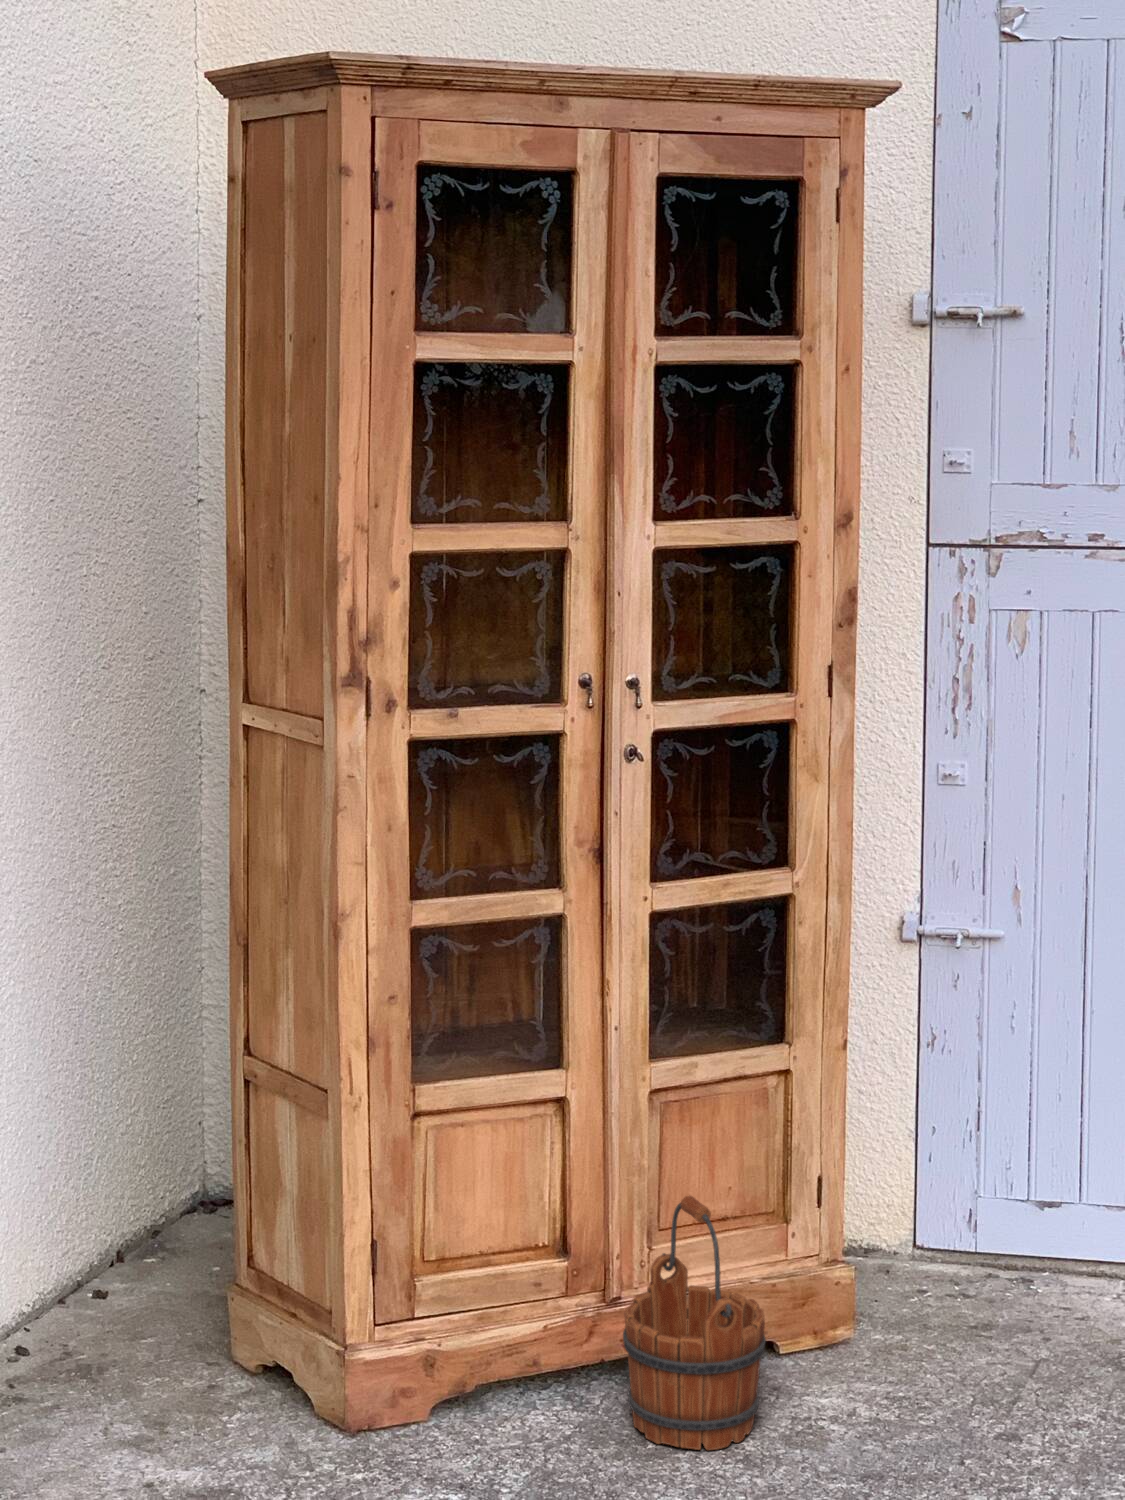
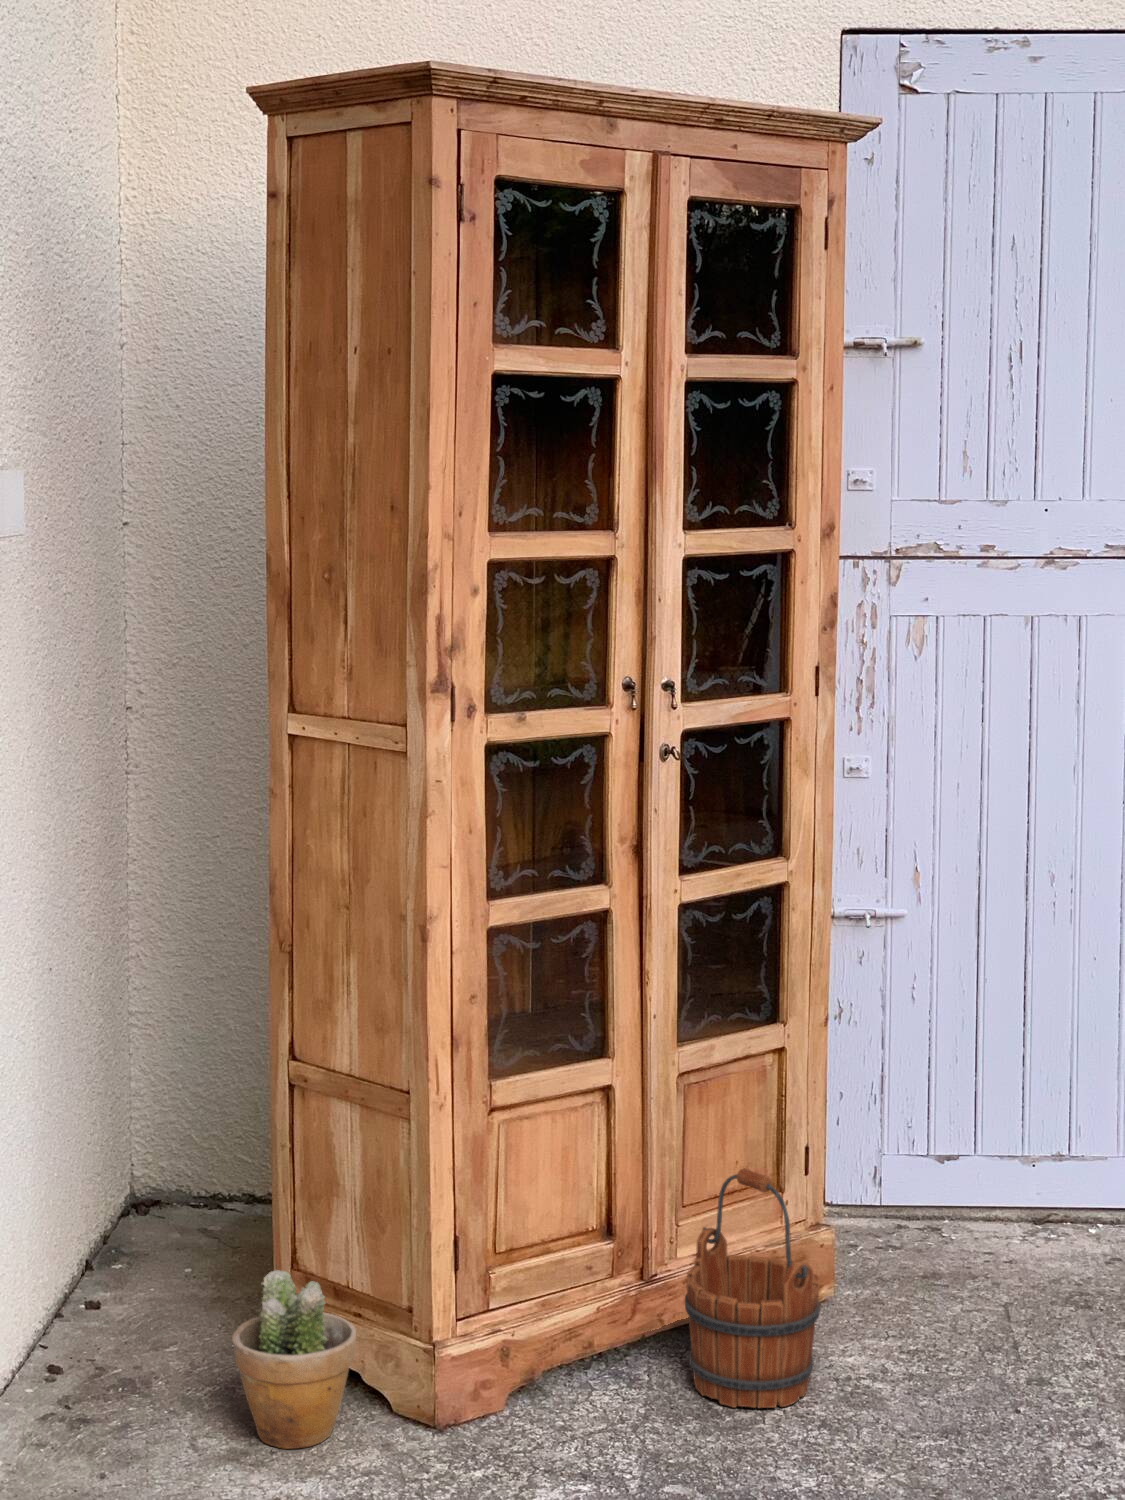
potted plant: none [156,1251,279,1427] -> present [232,1270,356,1449]

